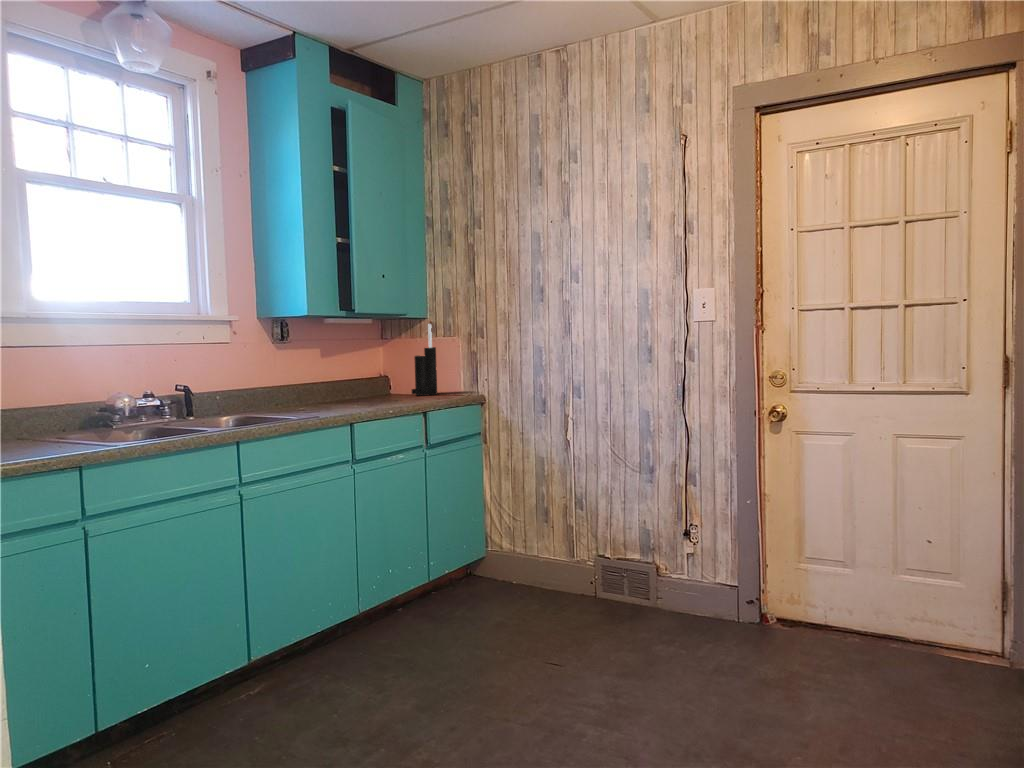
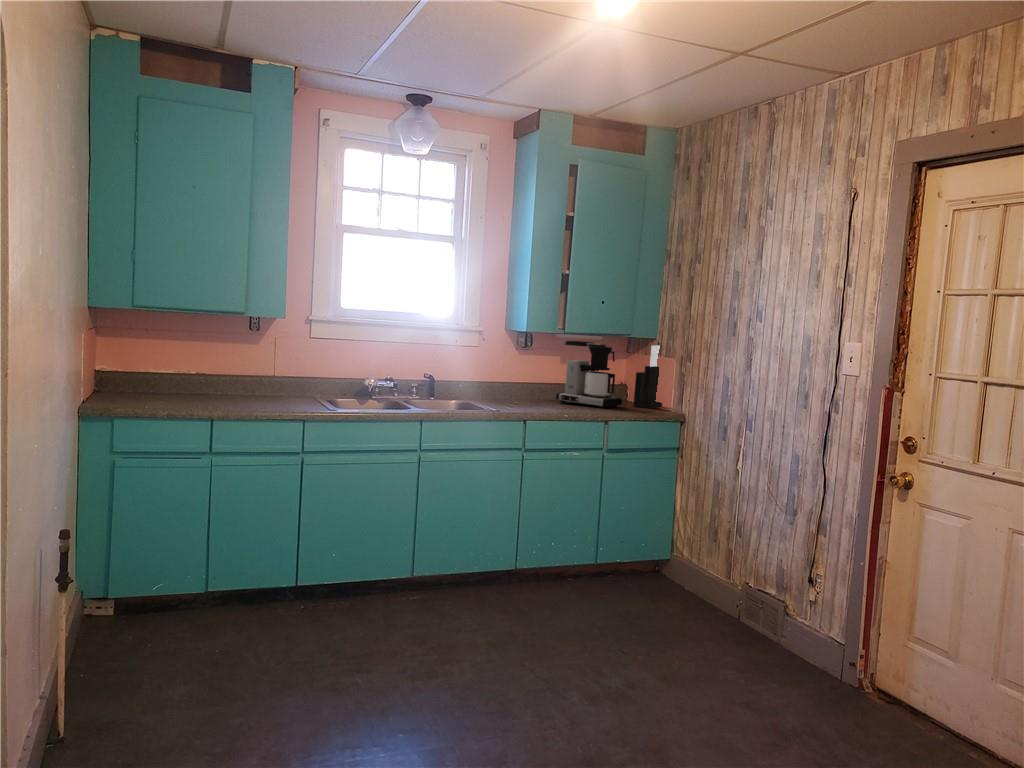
coffee maker: none [331,326,408,402] -> present [556,341,622,408]

